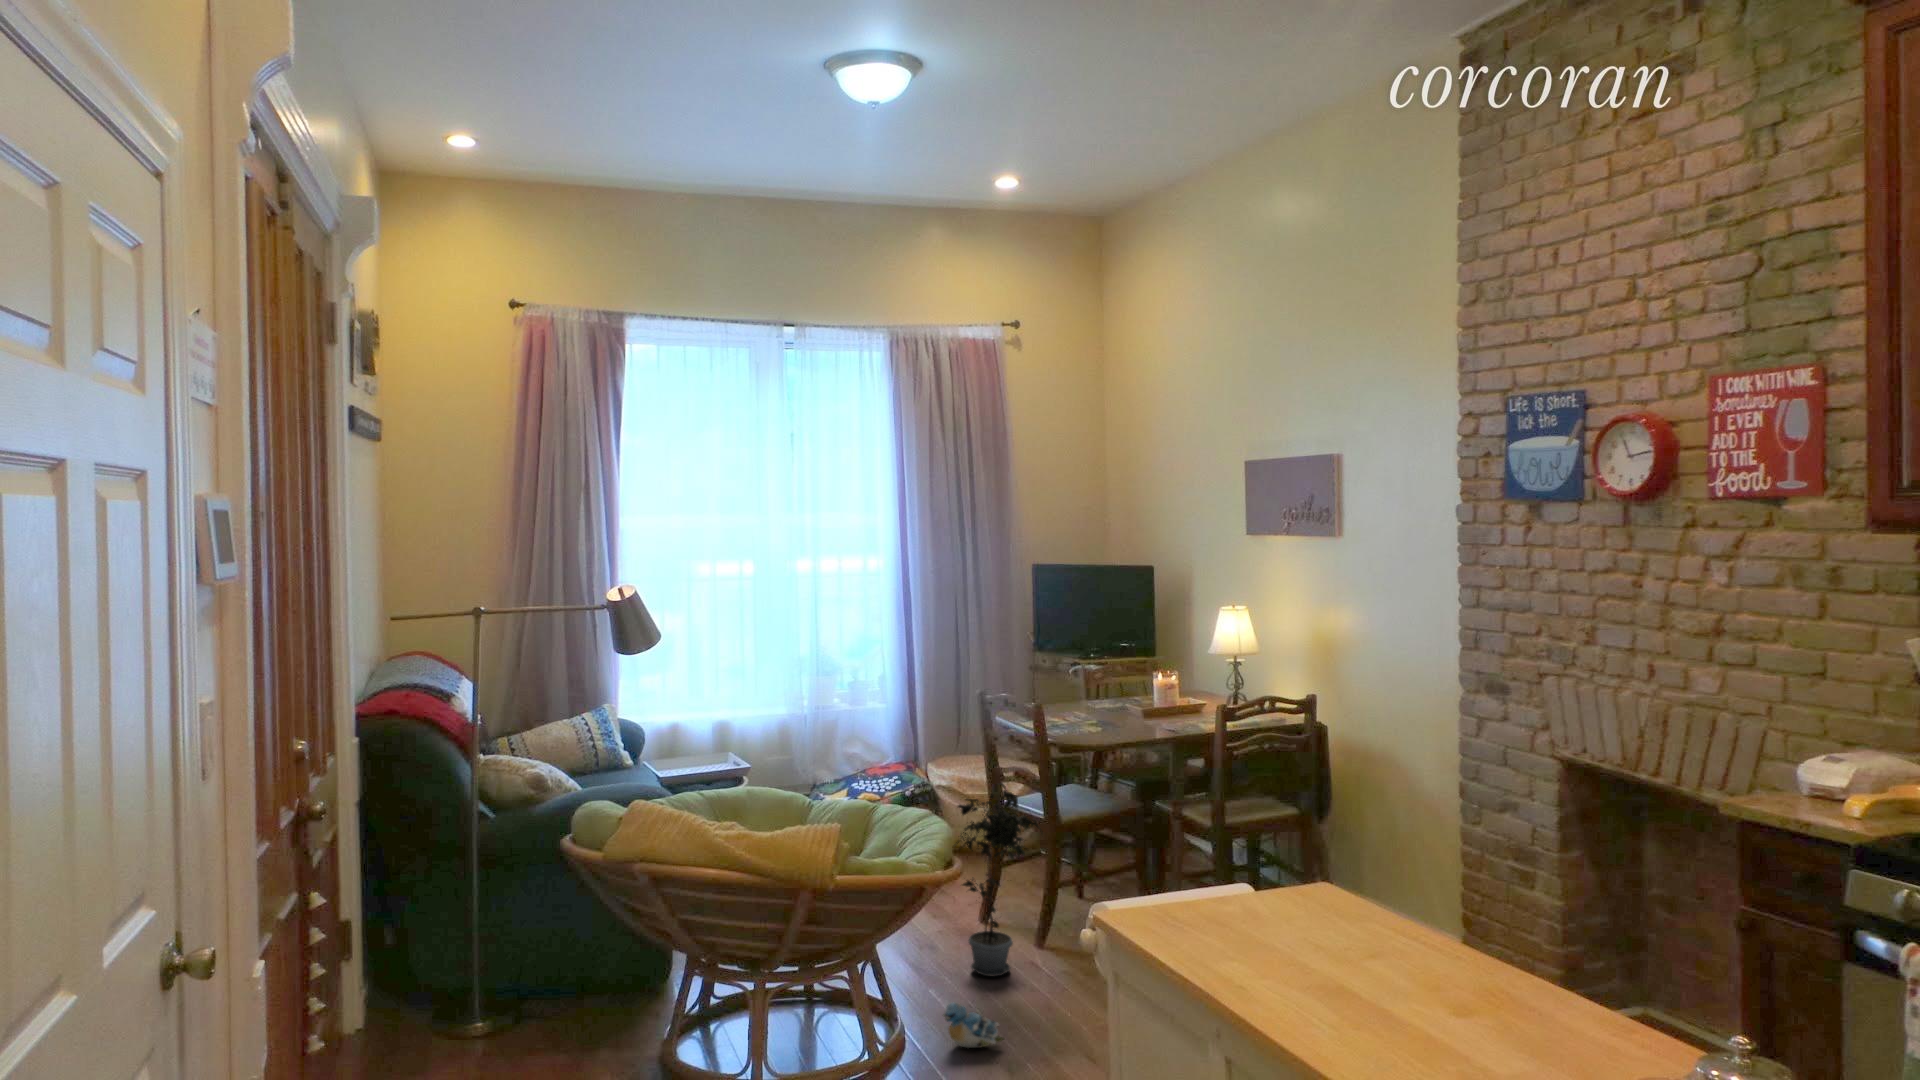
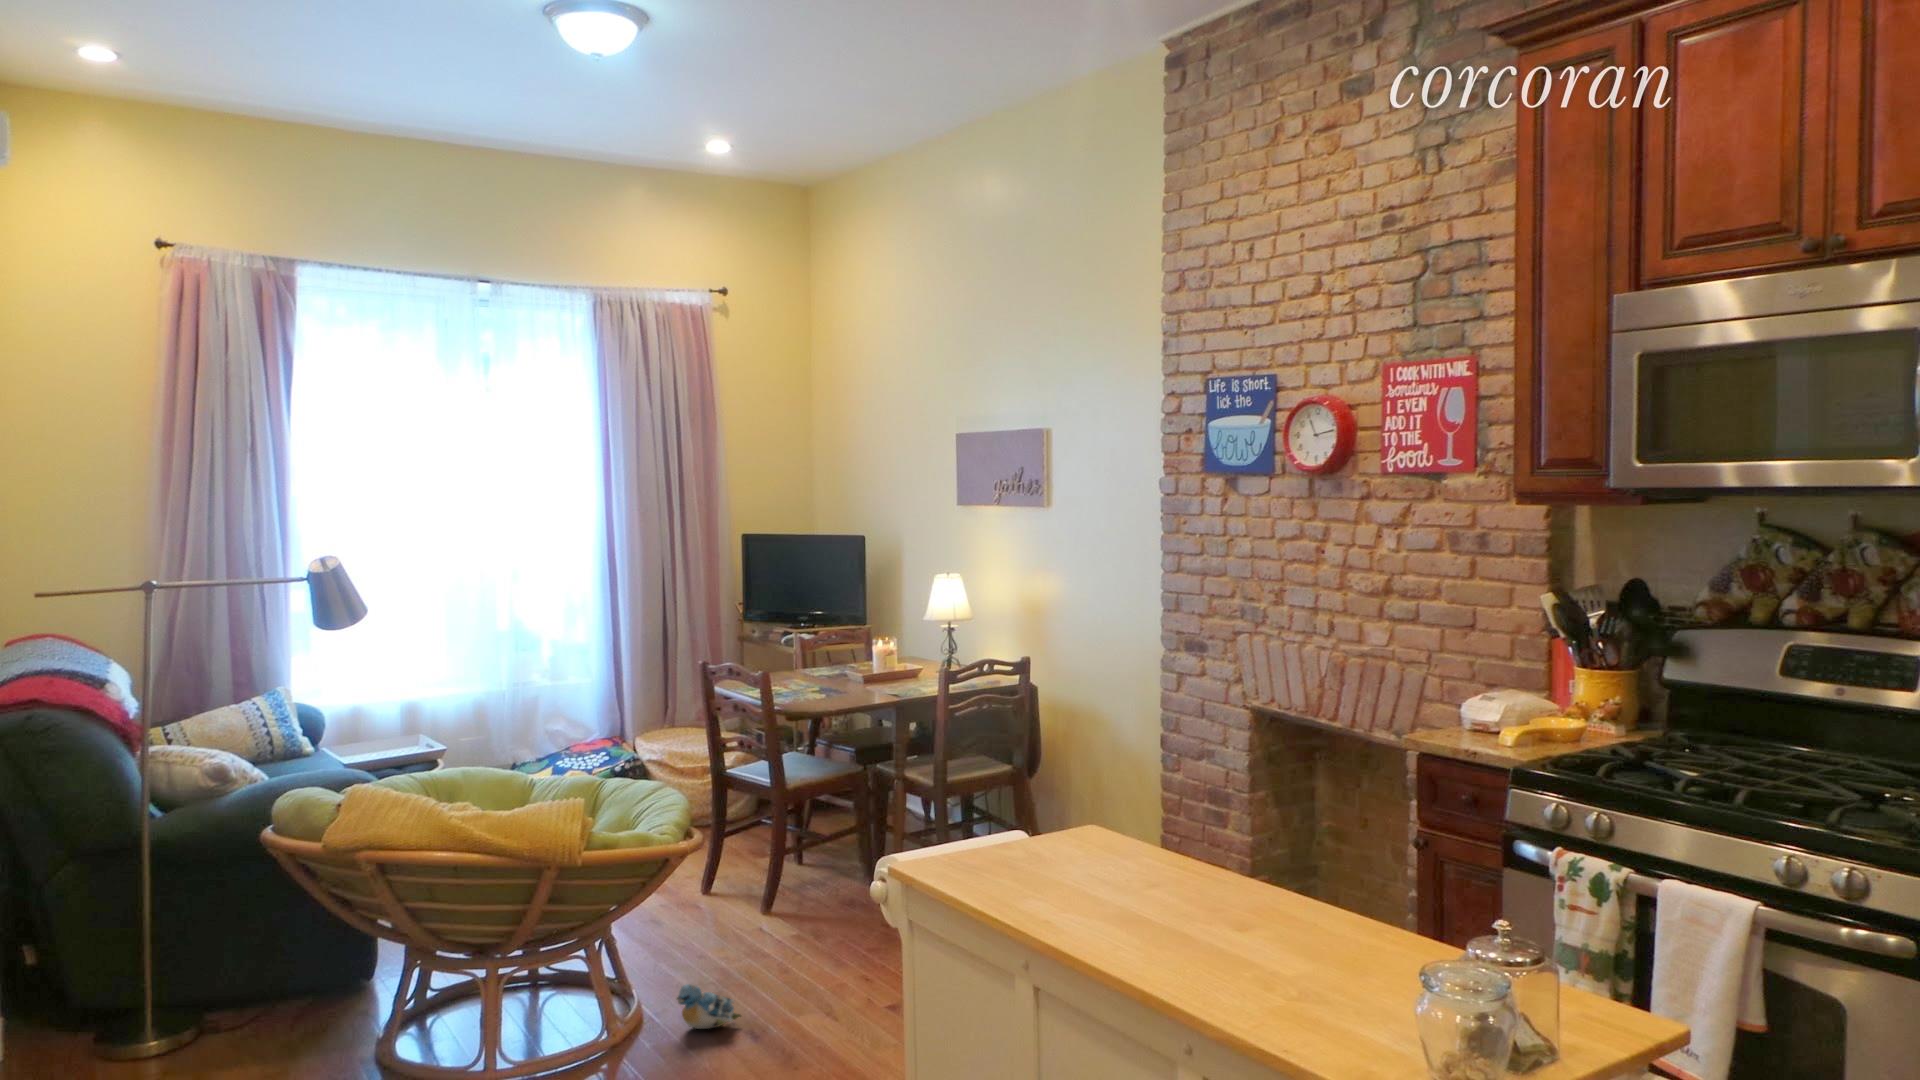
potted plant: present [954,783,1041,976] -> none [679,754,775,952]

